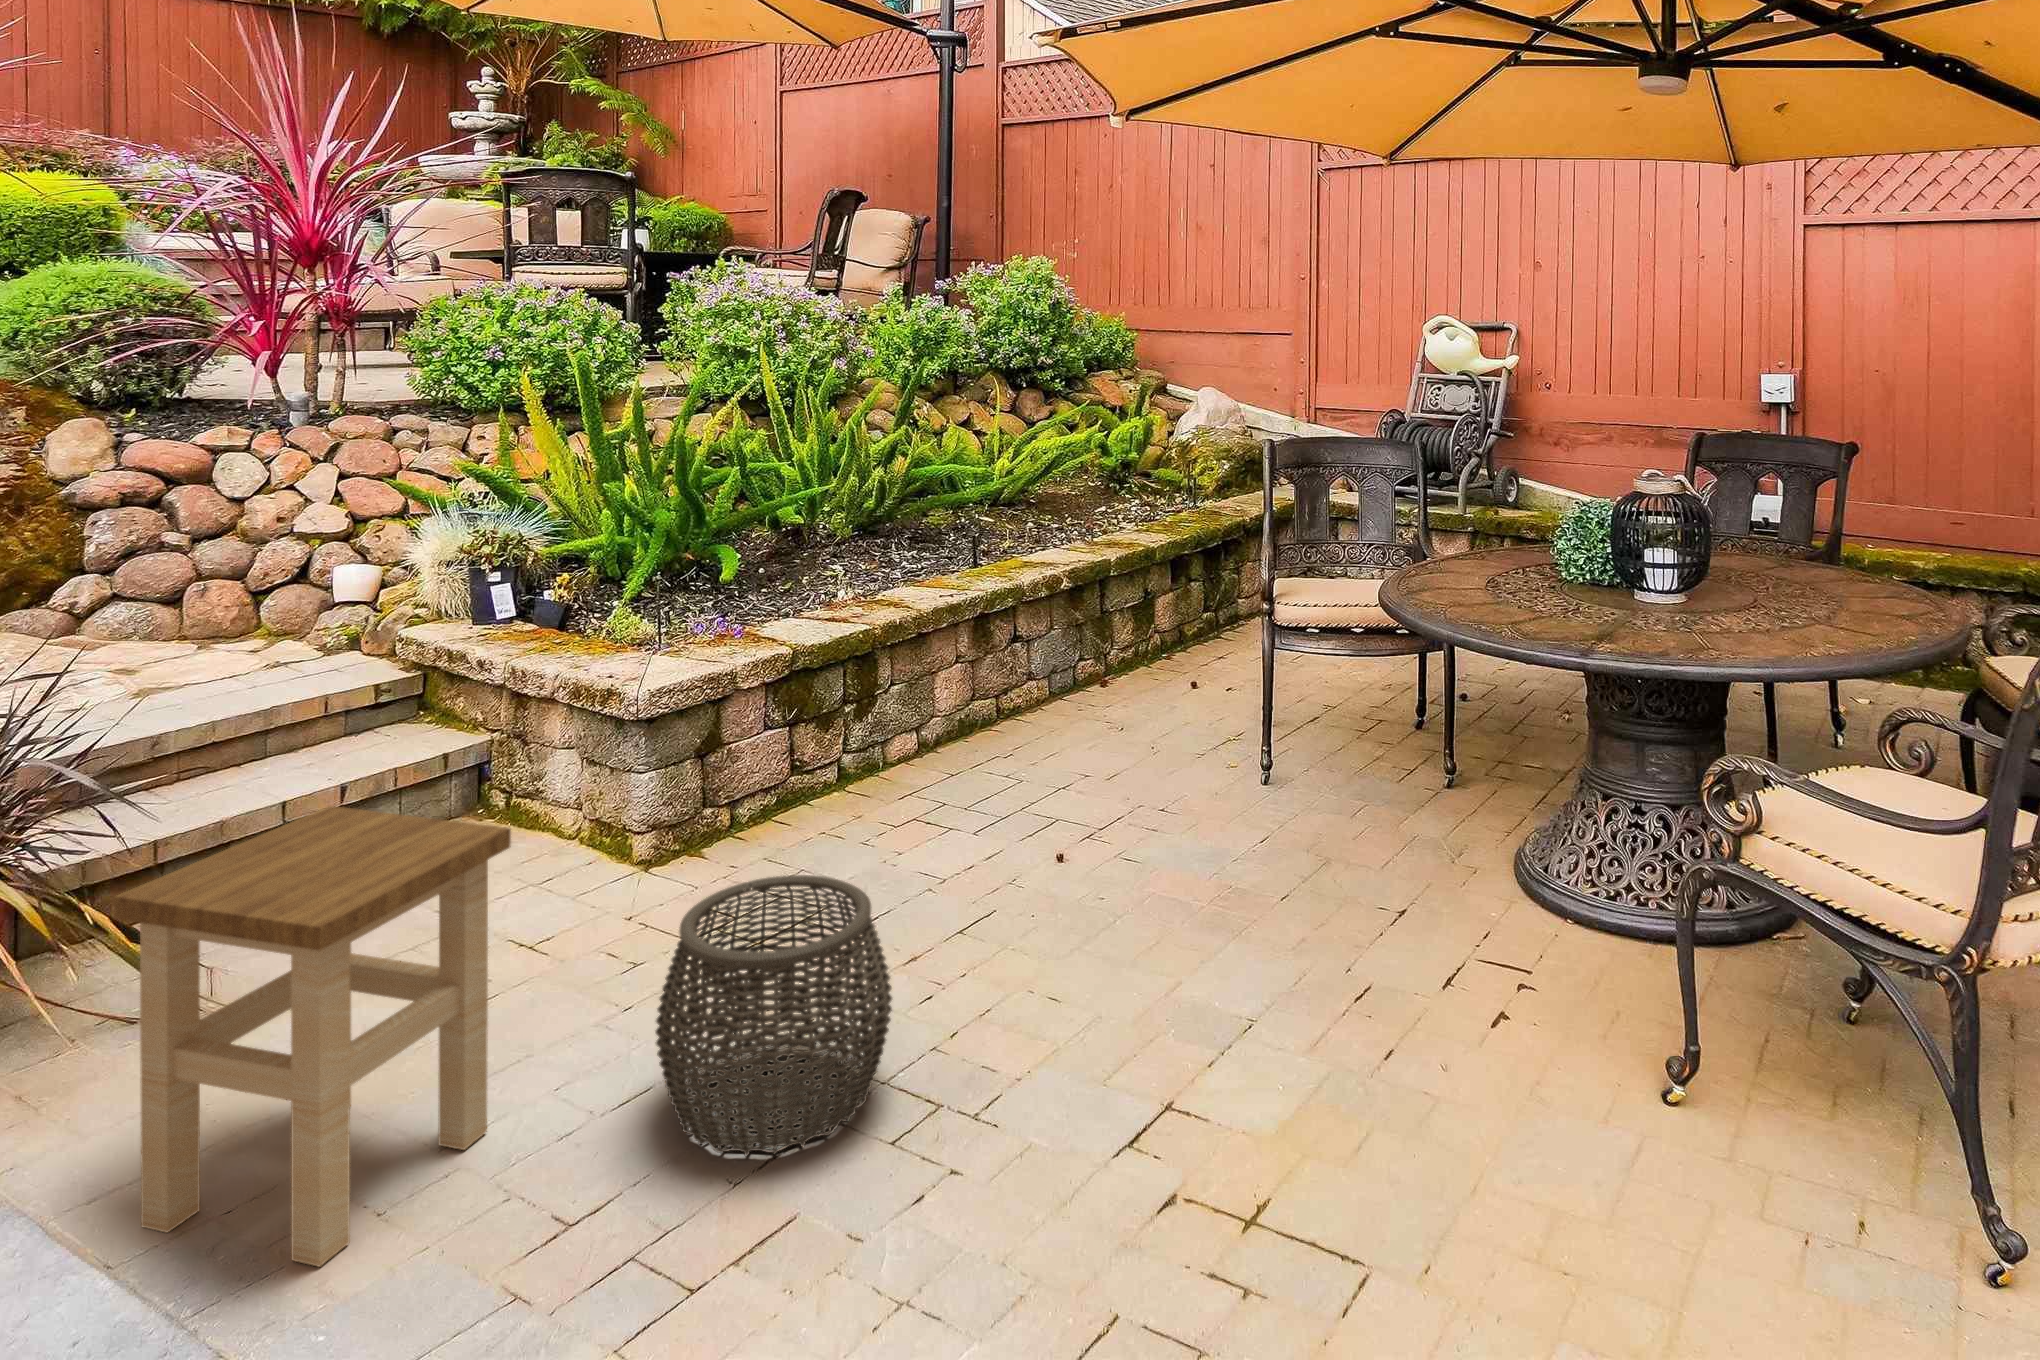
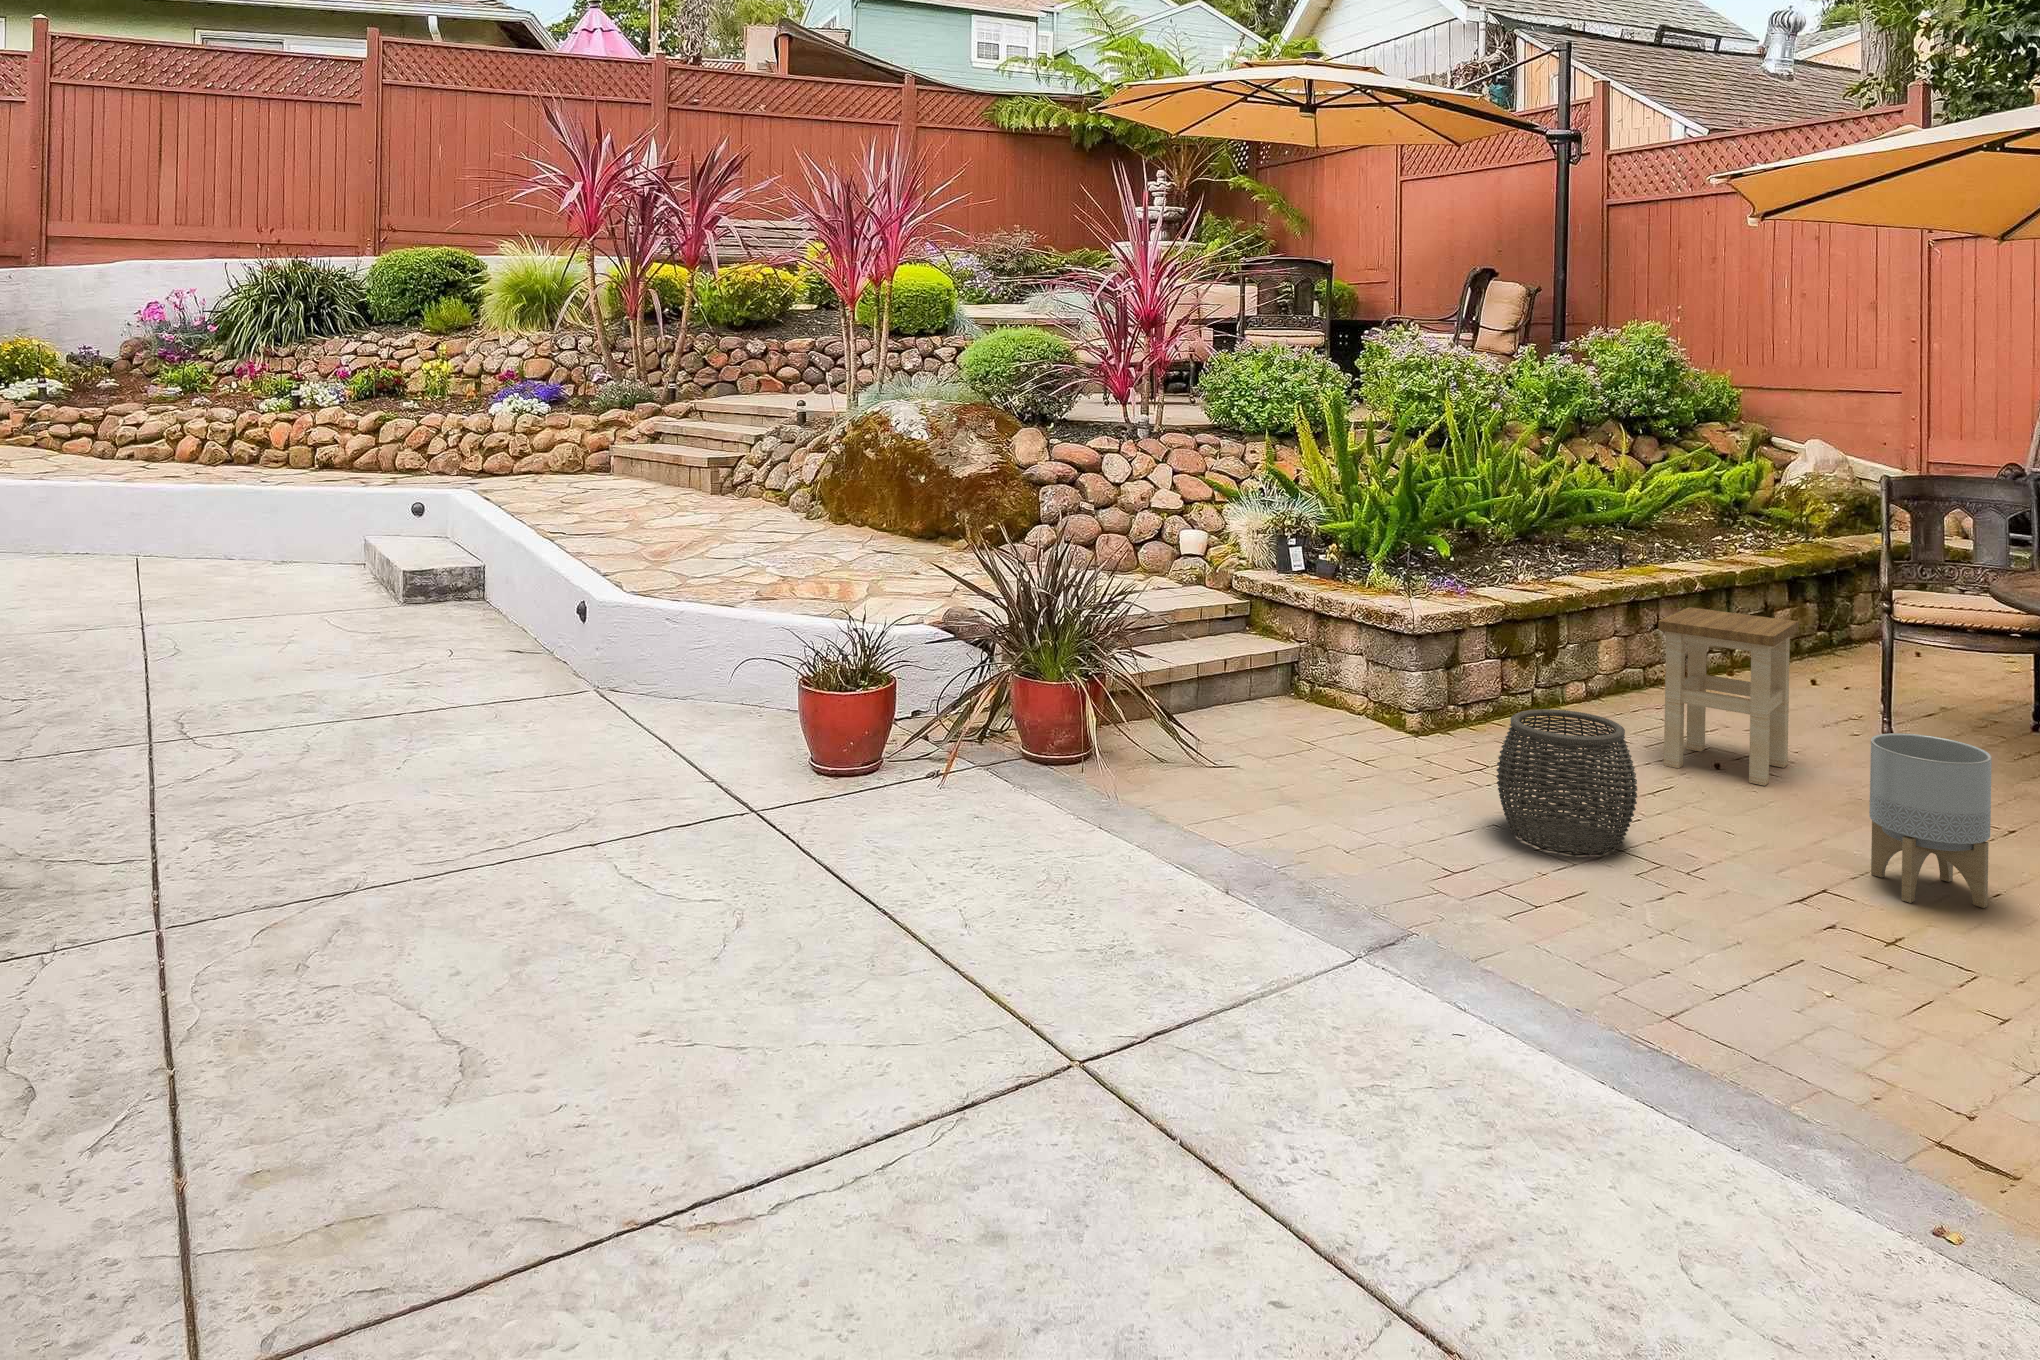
stool: present [114,806,511,1267] -> present [1658,607,1799,786]
planter: none [1227,845,1384,1132] -> present [1870,733,1992,908]

